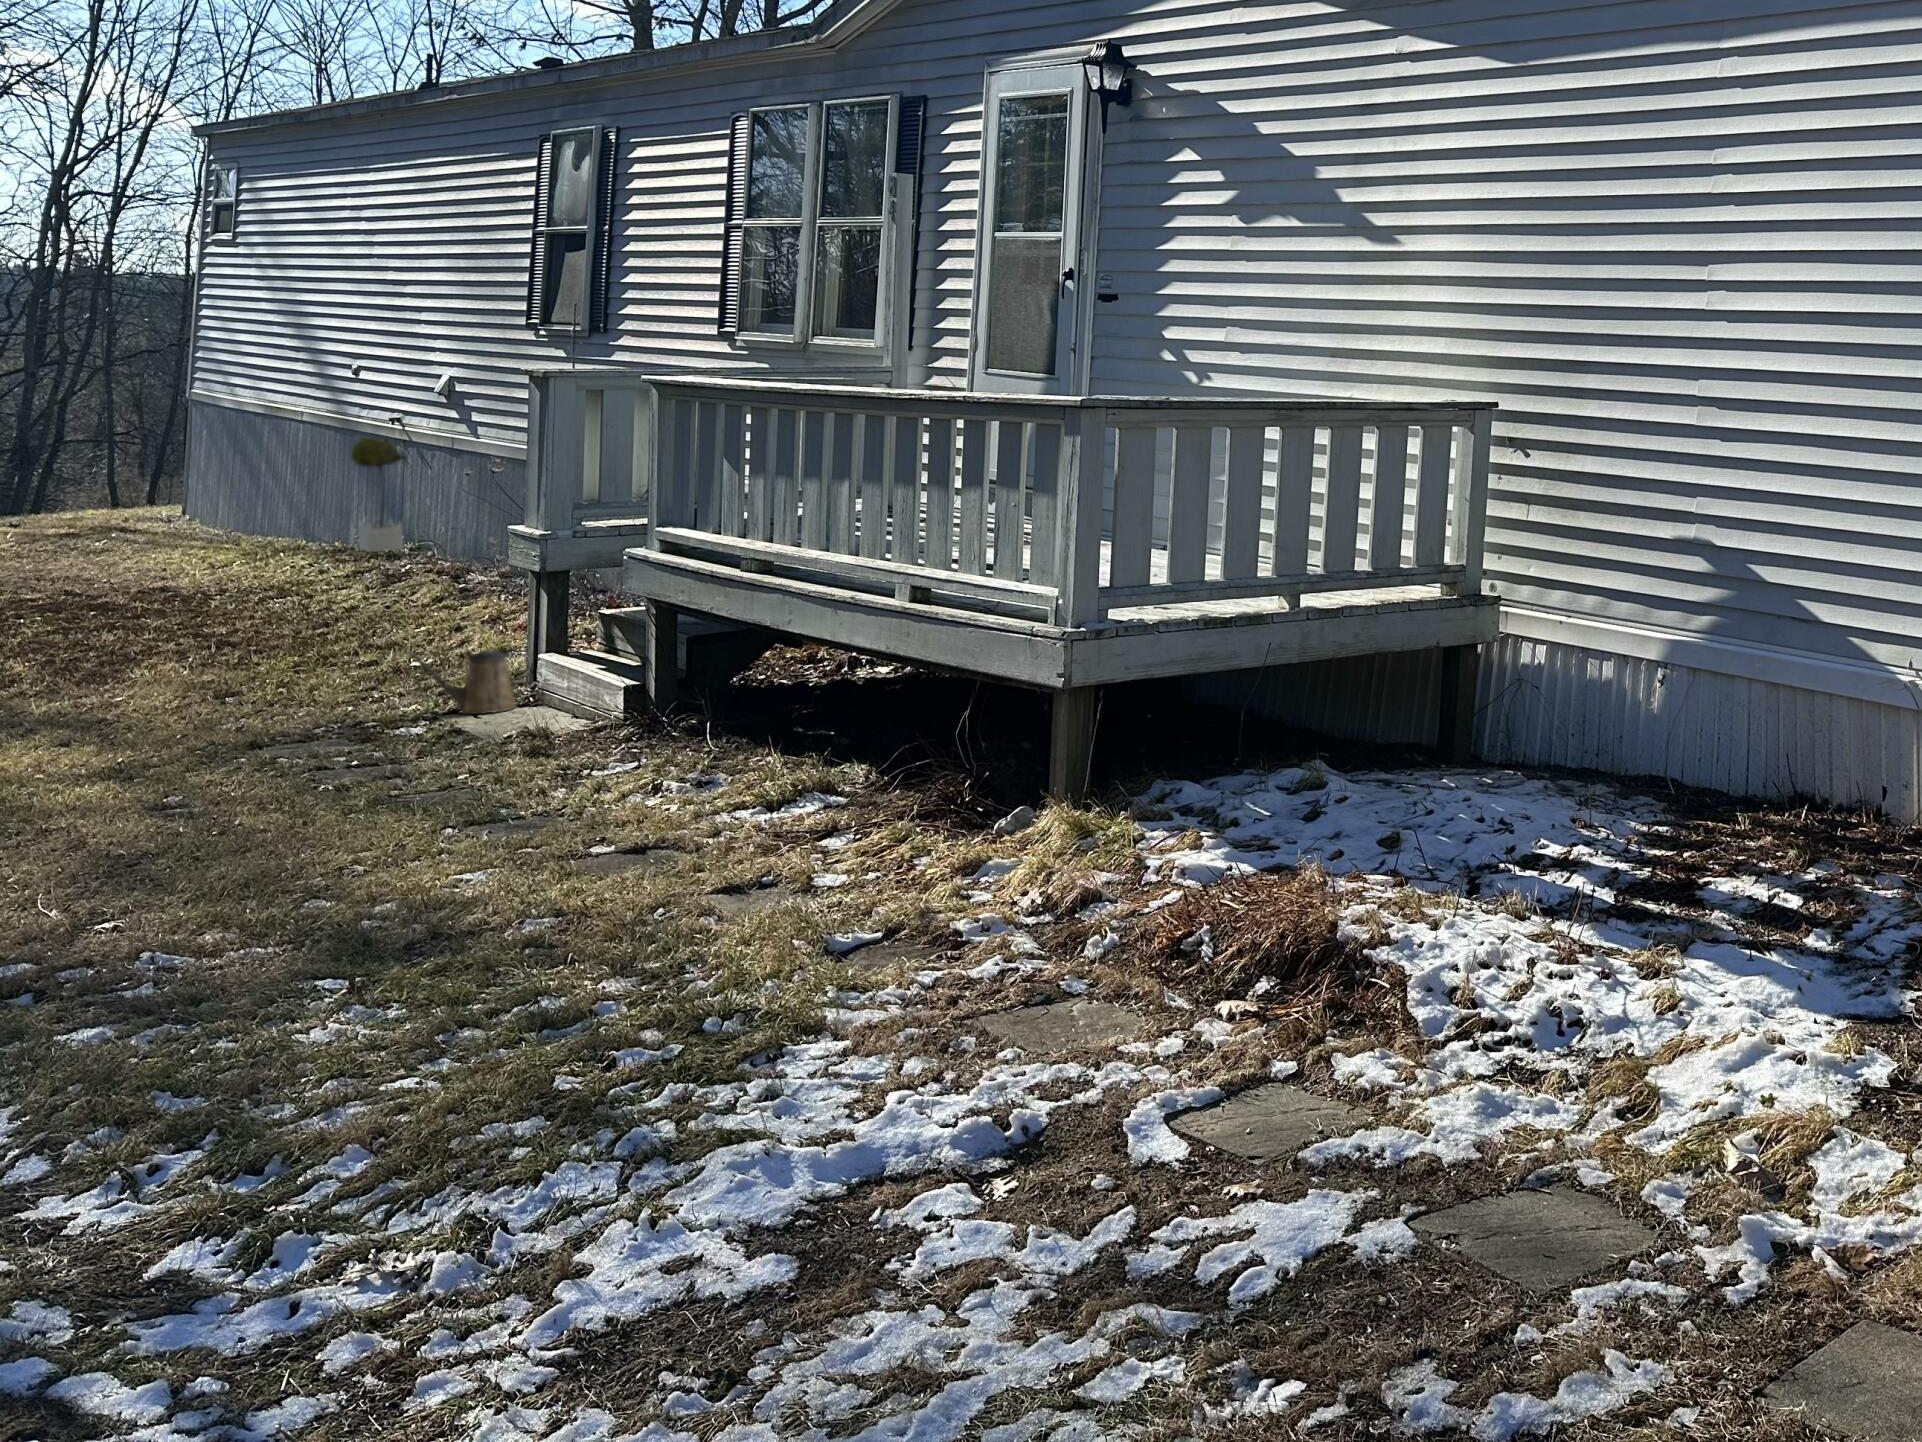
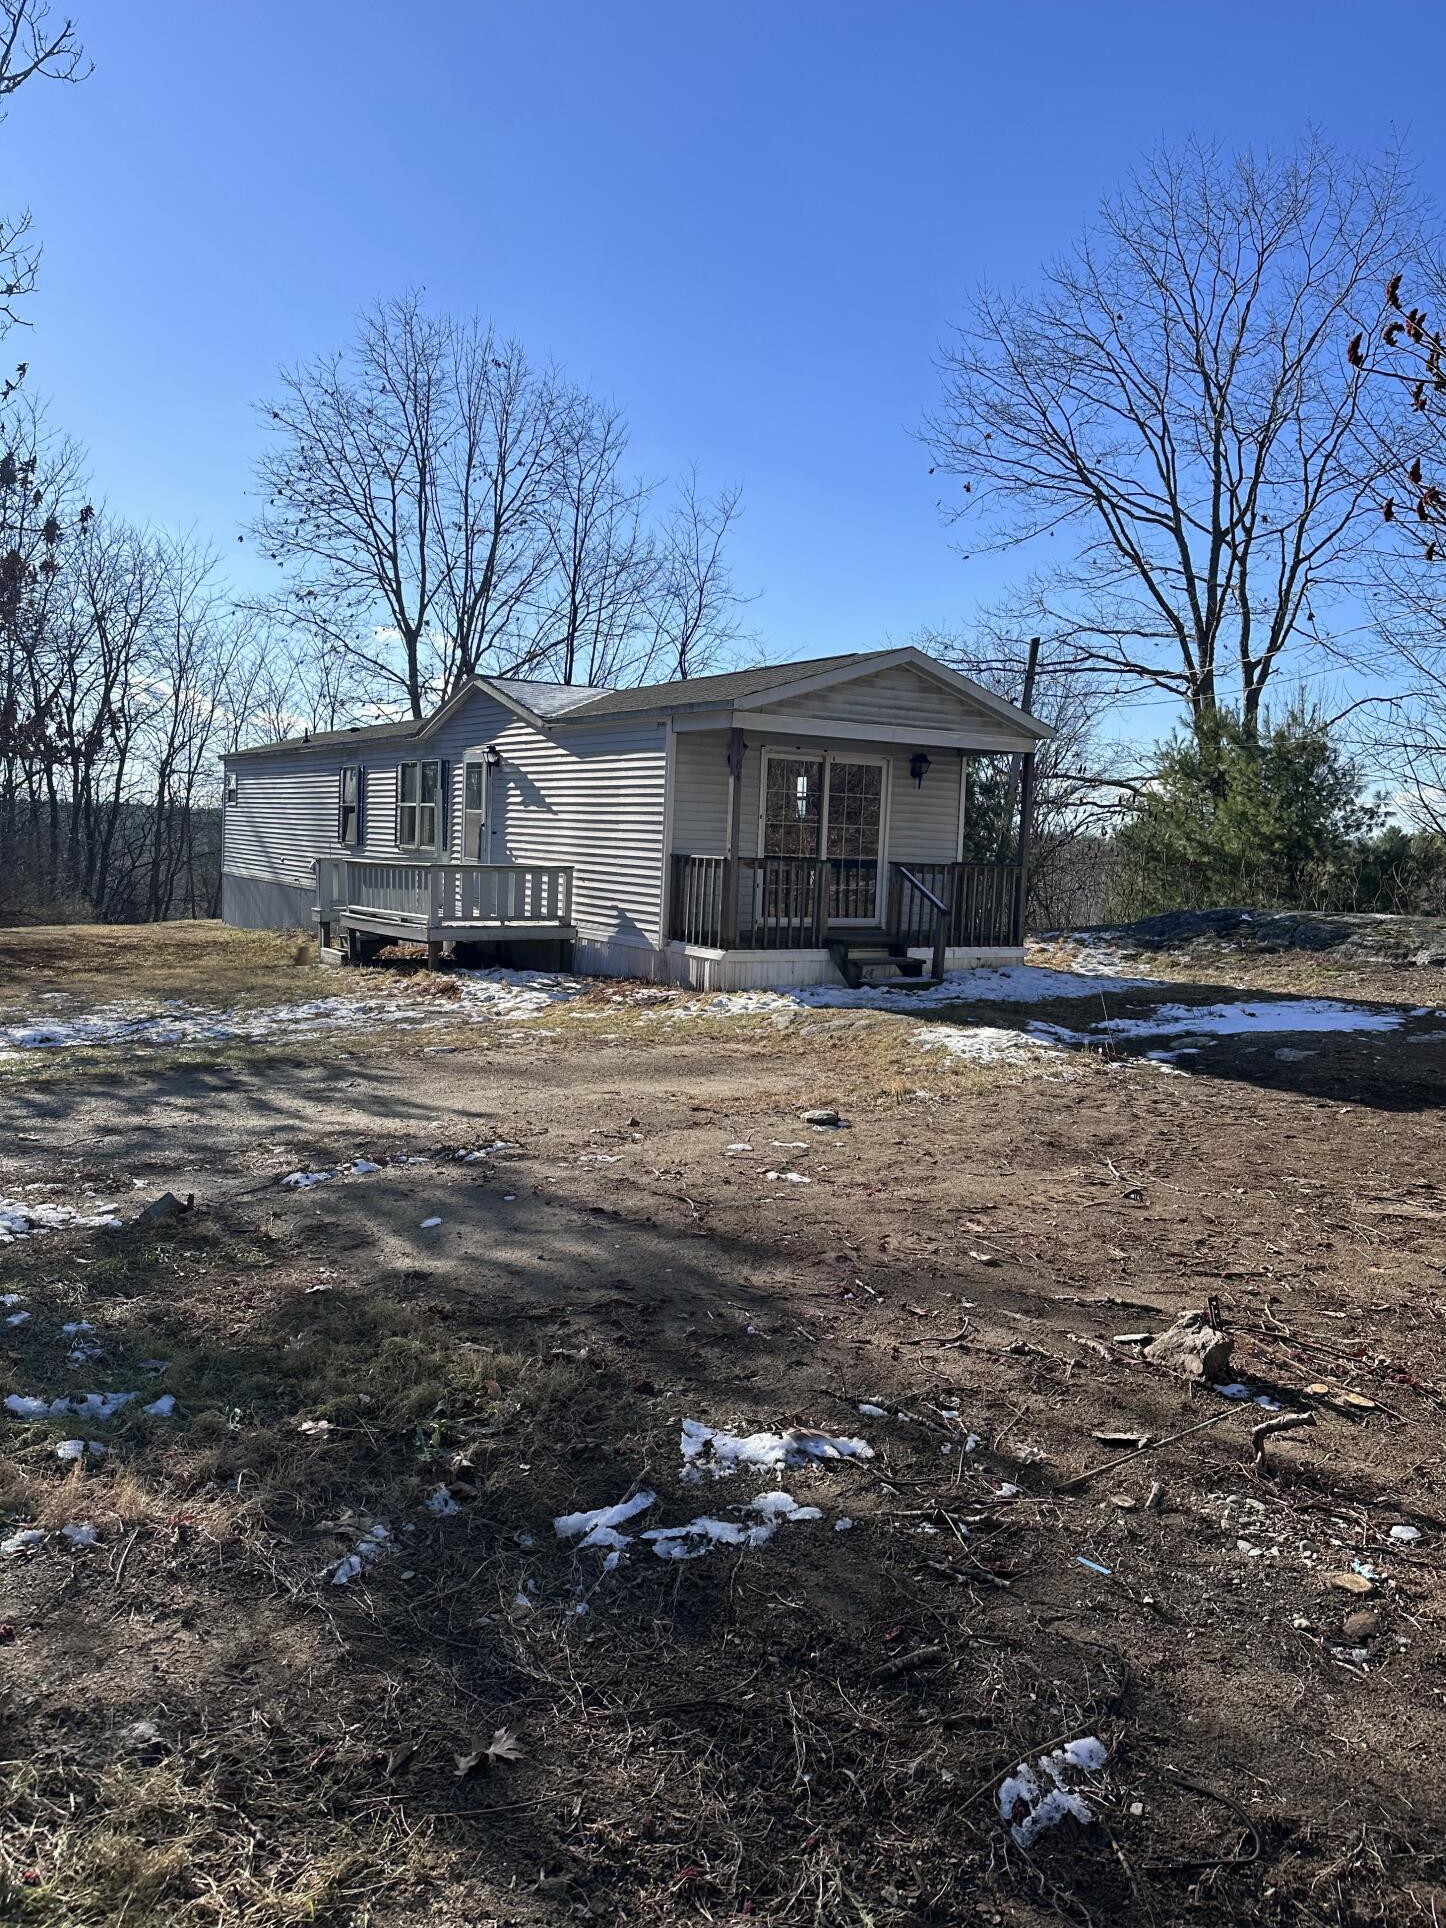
potted tree: present [351,437,404,552] -> none [276,882,296,927]

